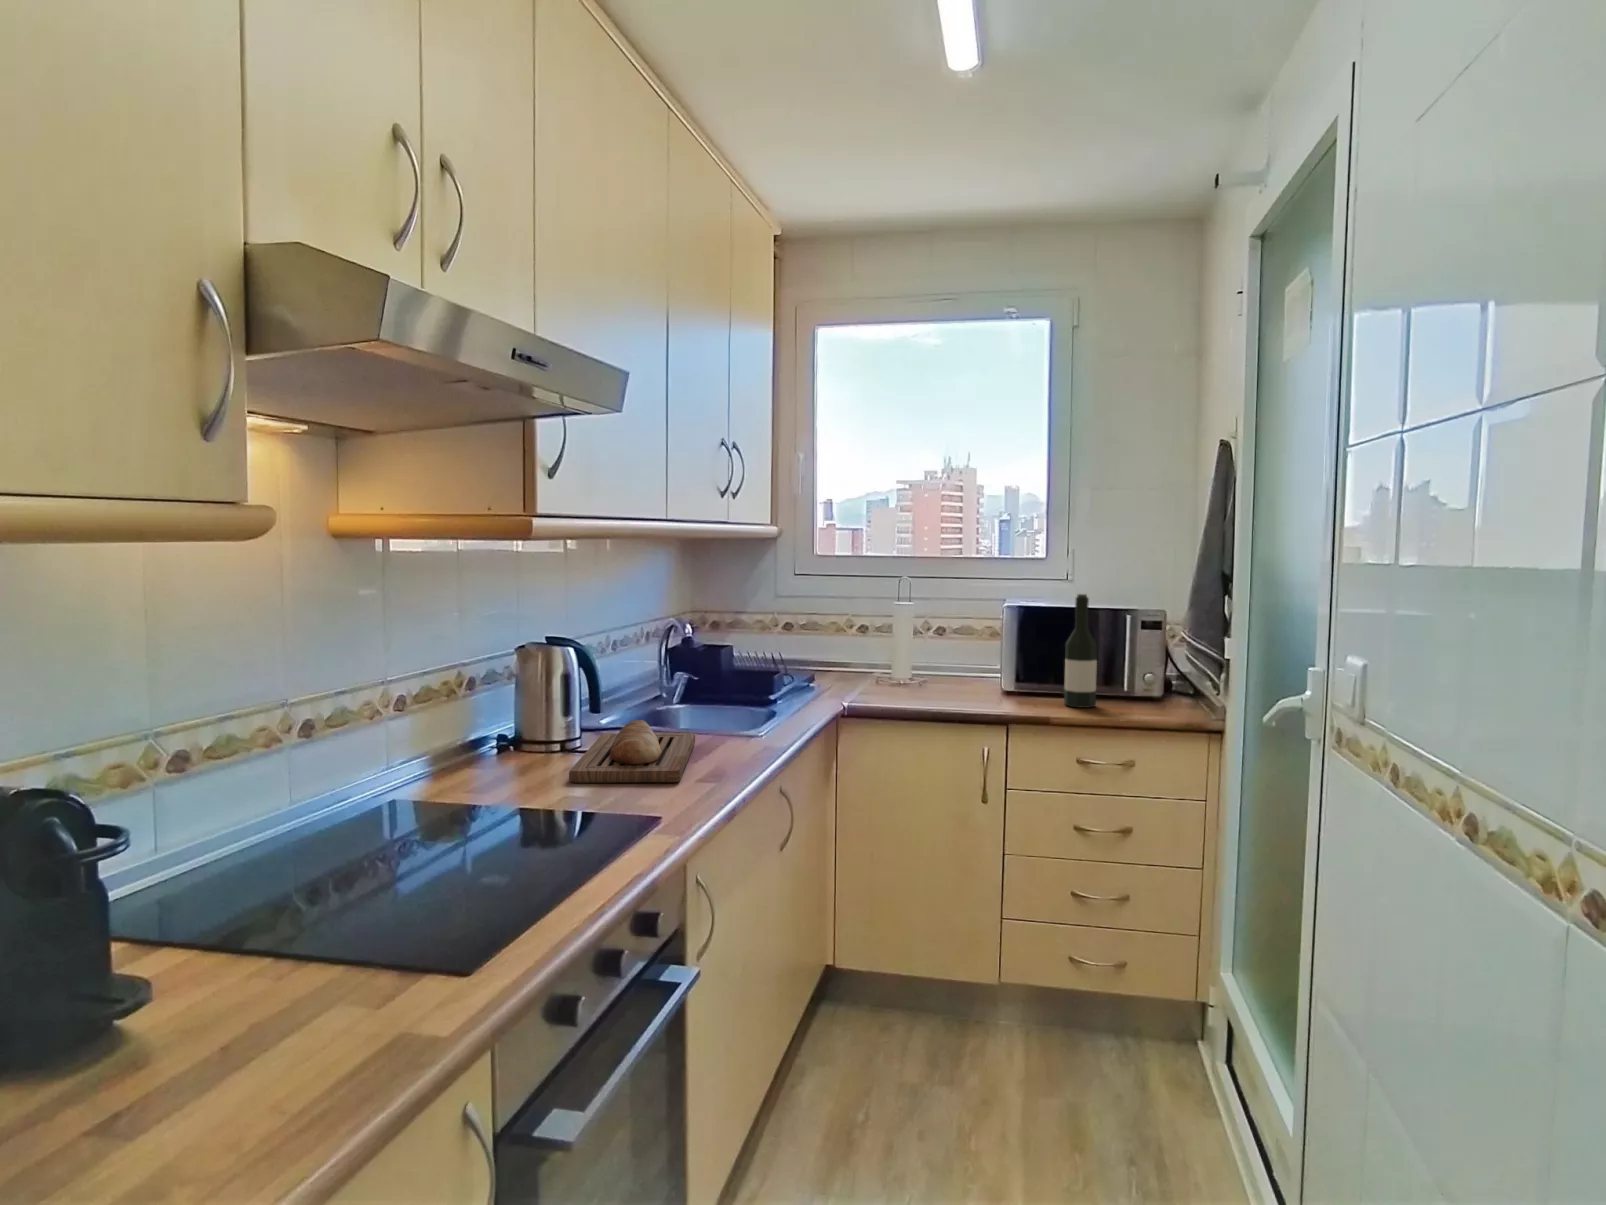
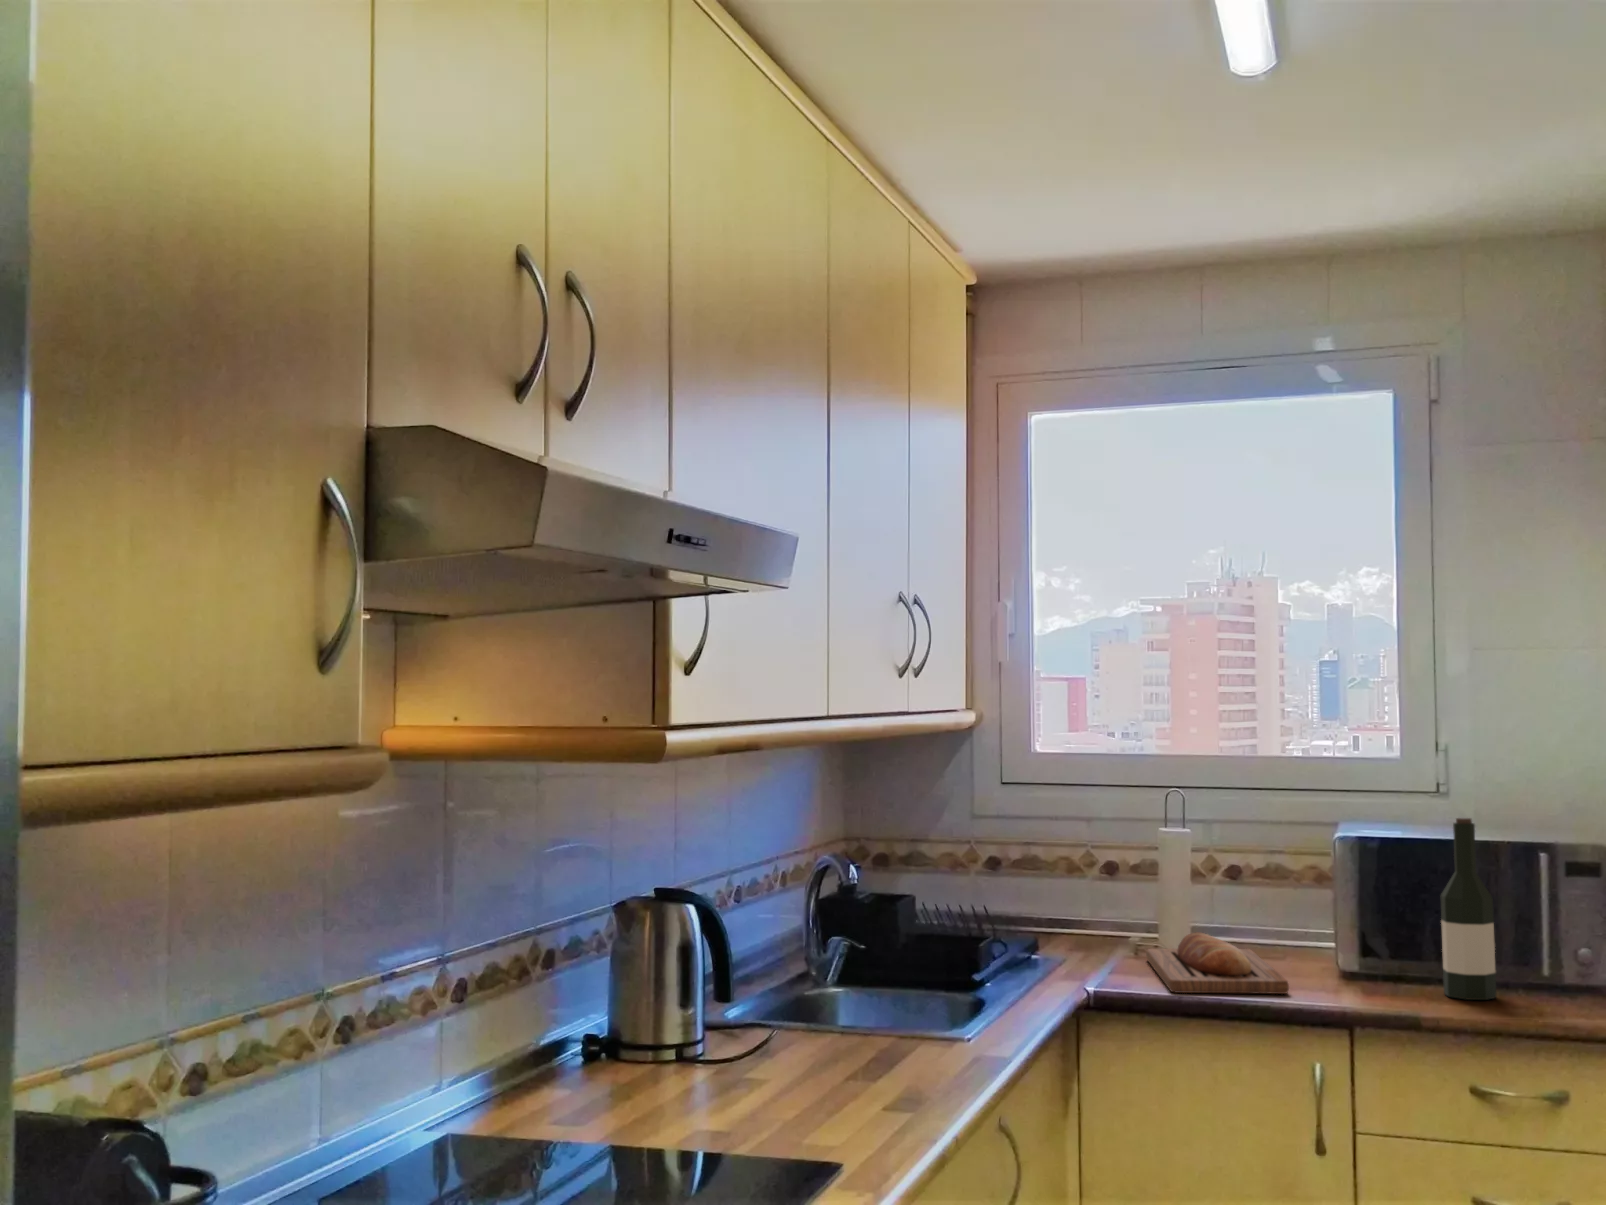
bread loaf: present [569,720,695,783] -> present [1146,933,1289,994]

